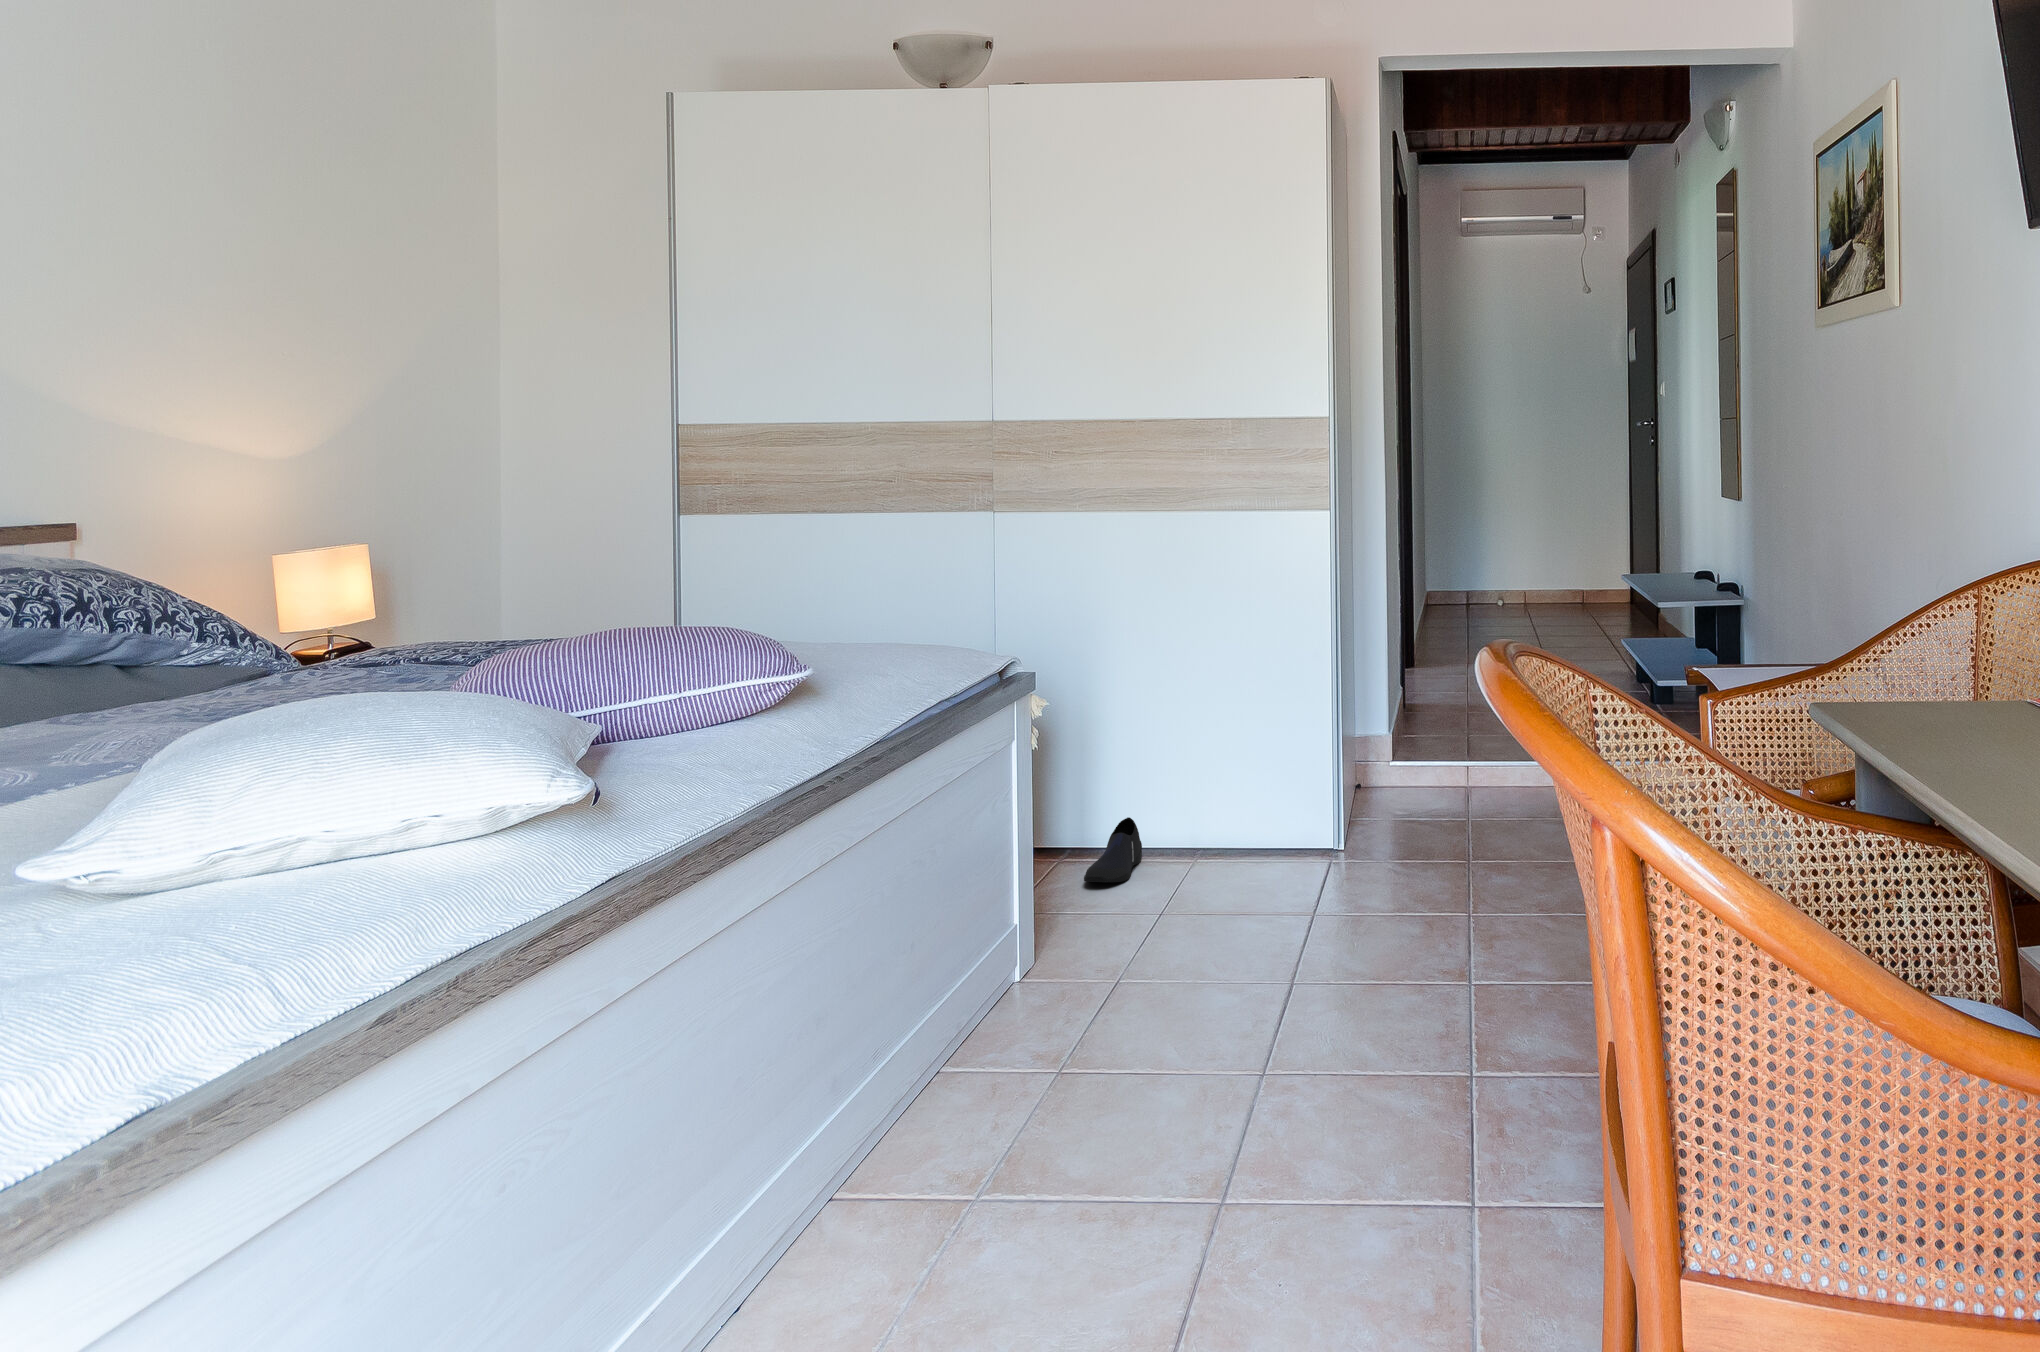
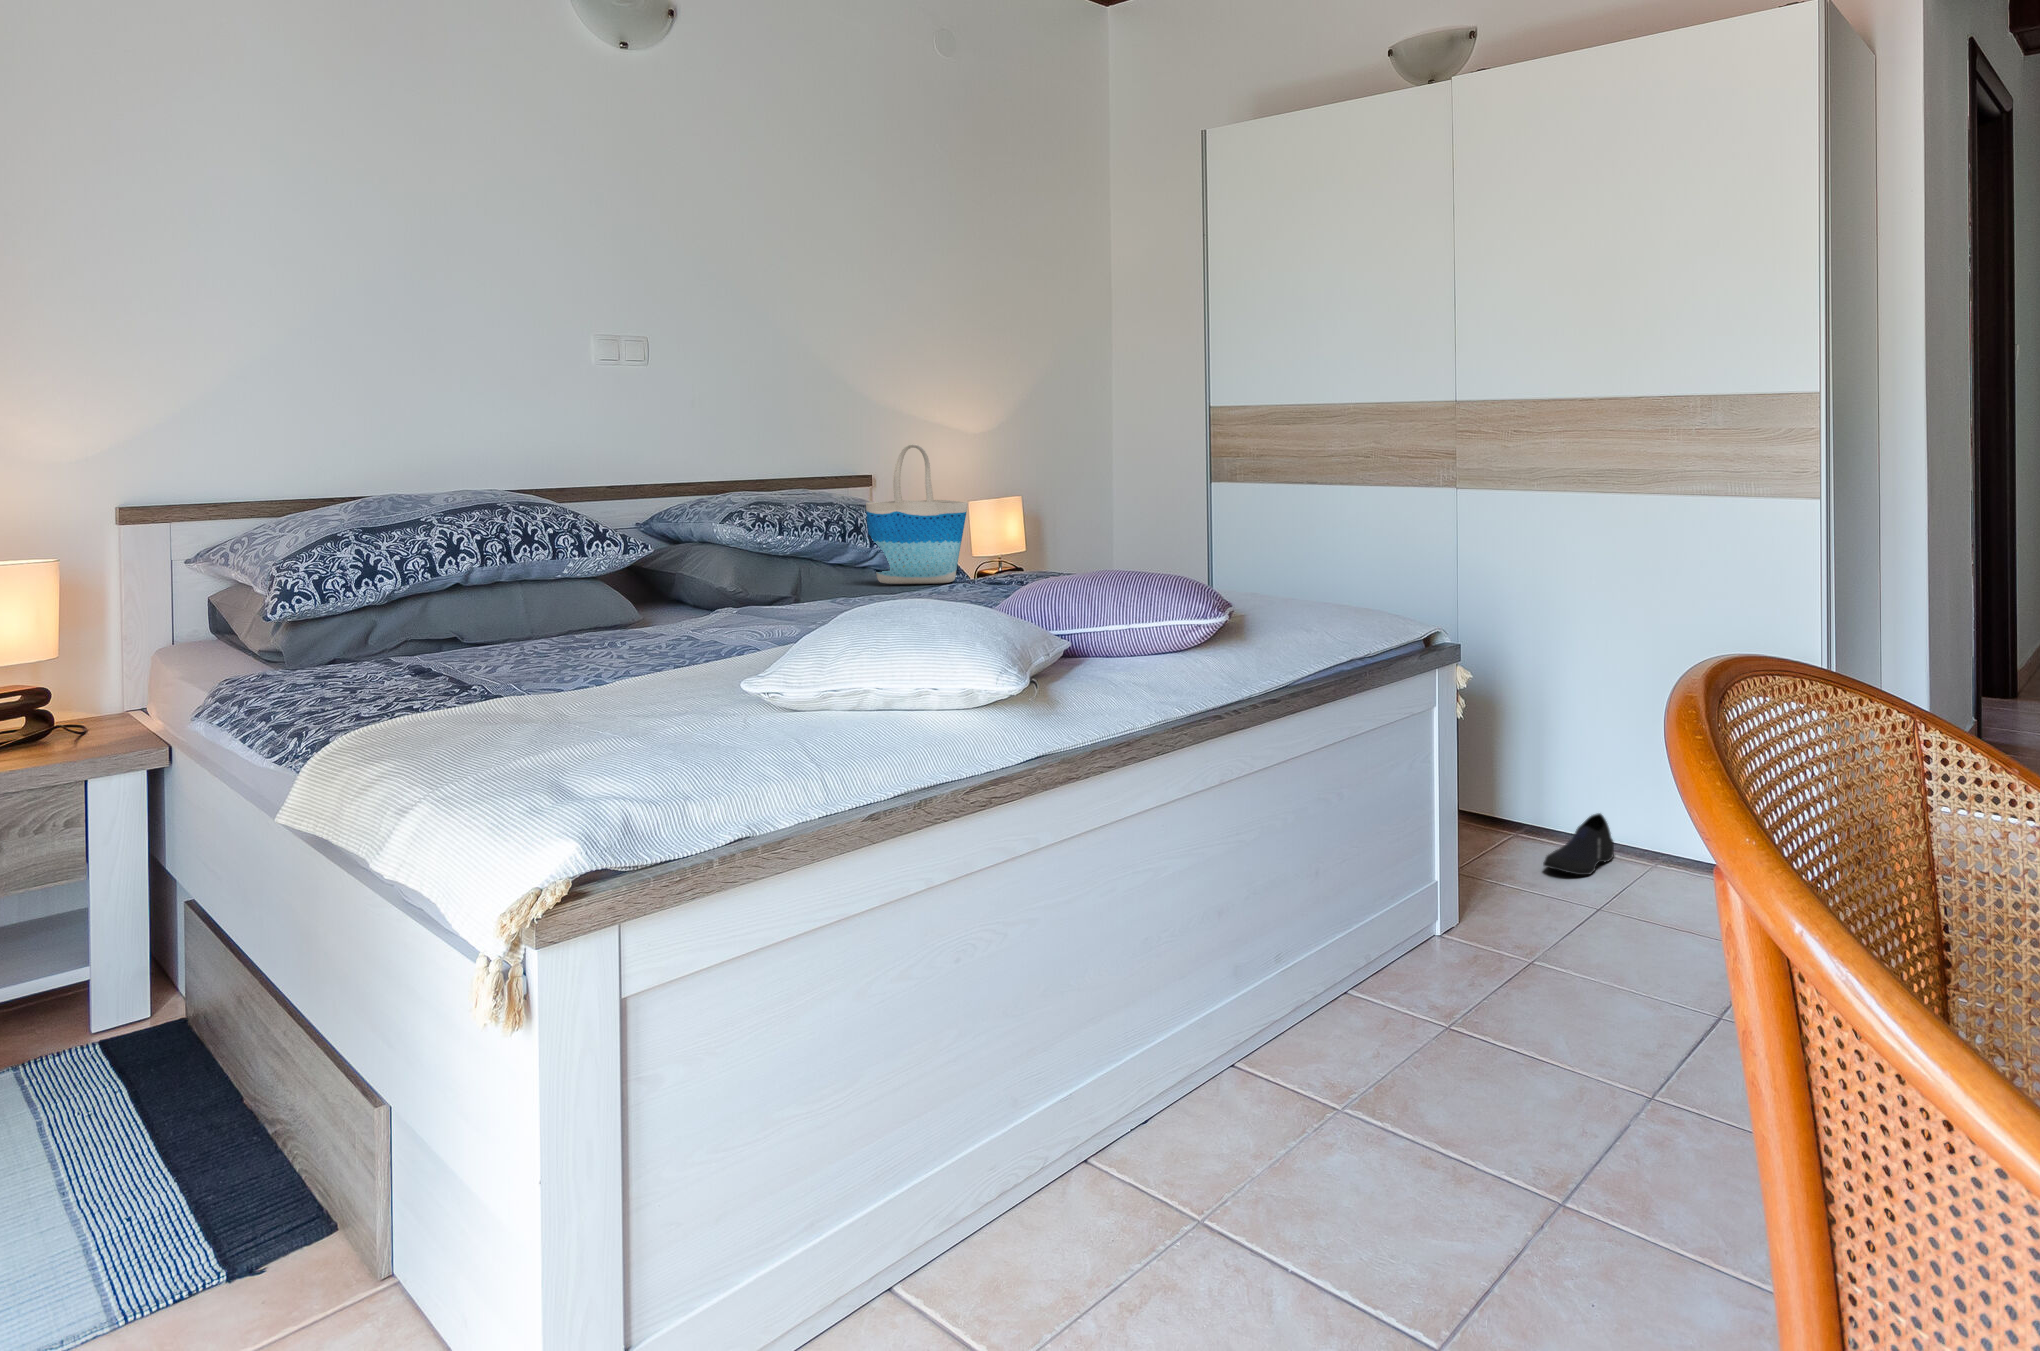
tote bag: none [99,468,309,679] -> present [866,444,968,584]

